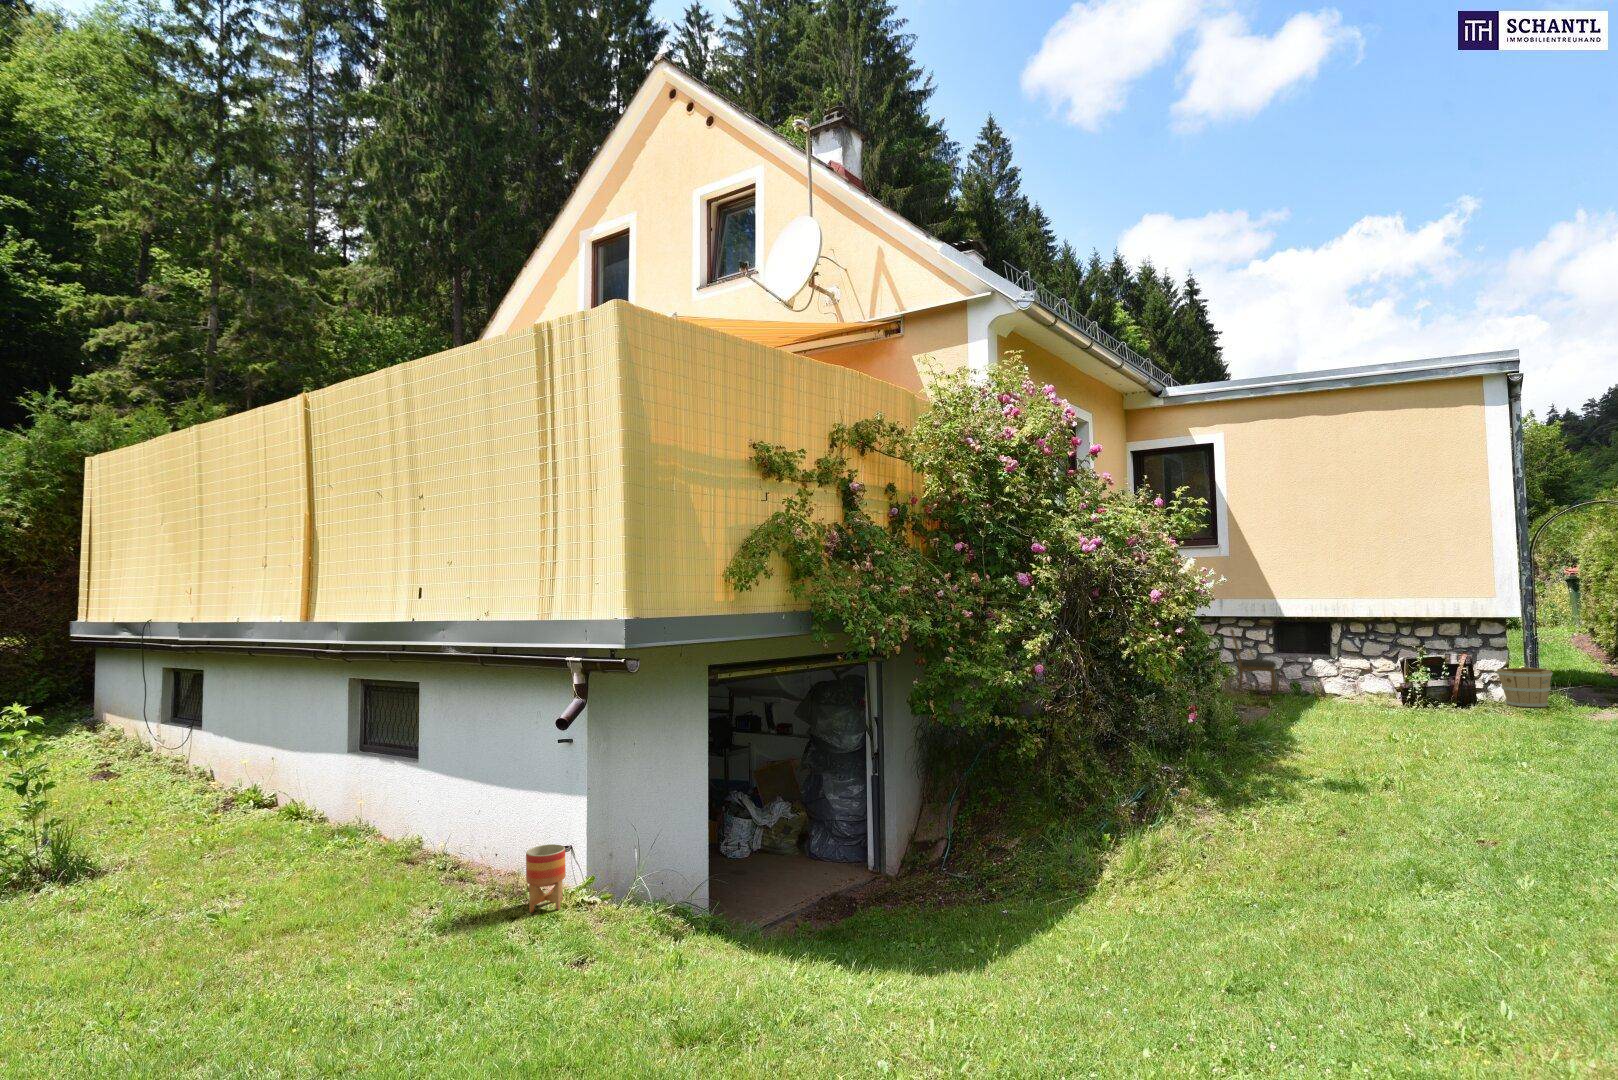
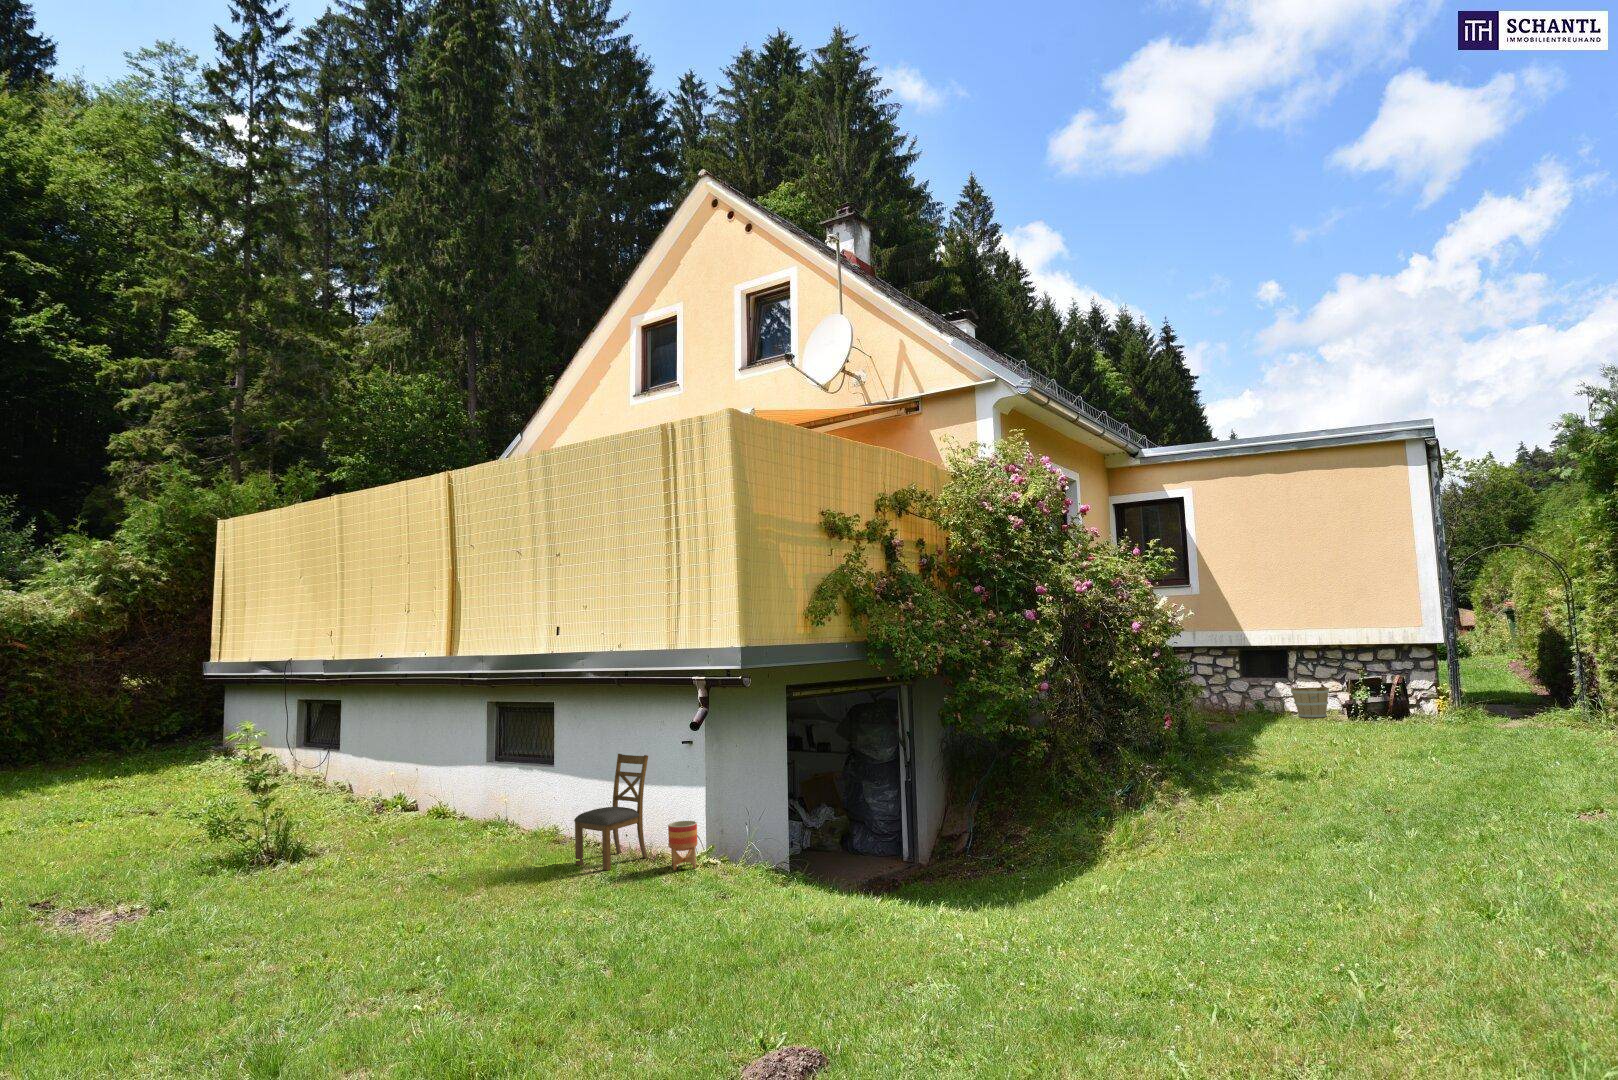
chair: present [1230,629,1278,694] -> present [574,754,648,870]
wooden bucket: present [1497,667,1553,707] -> present [1291,687,1329,718]

